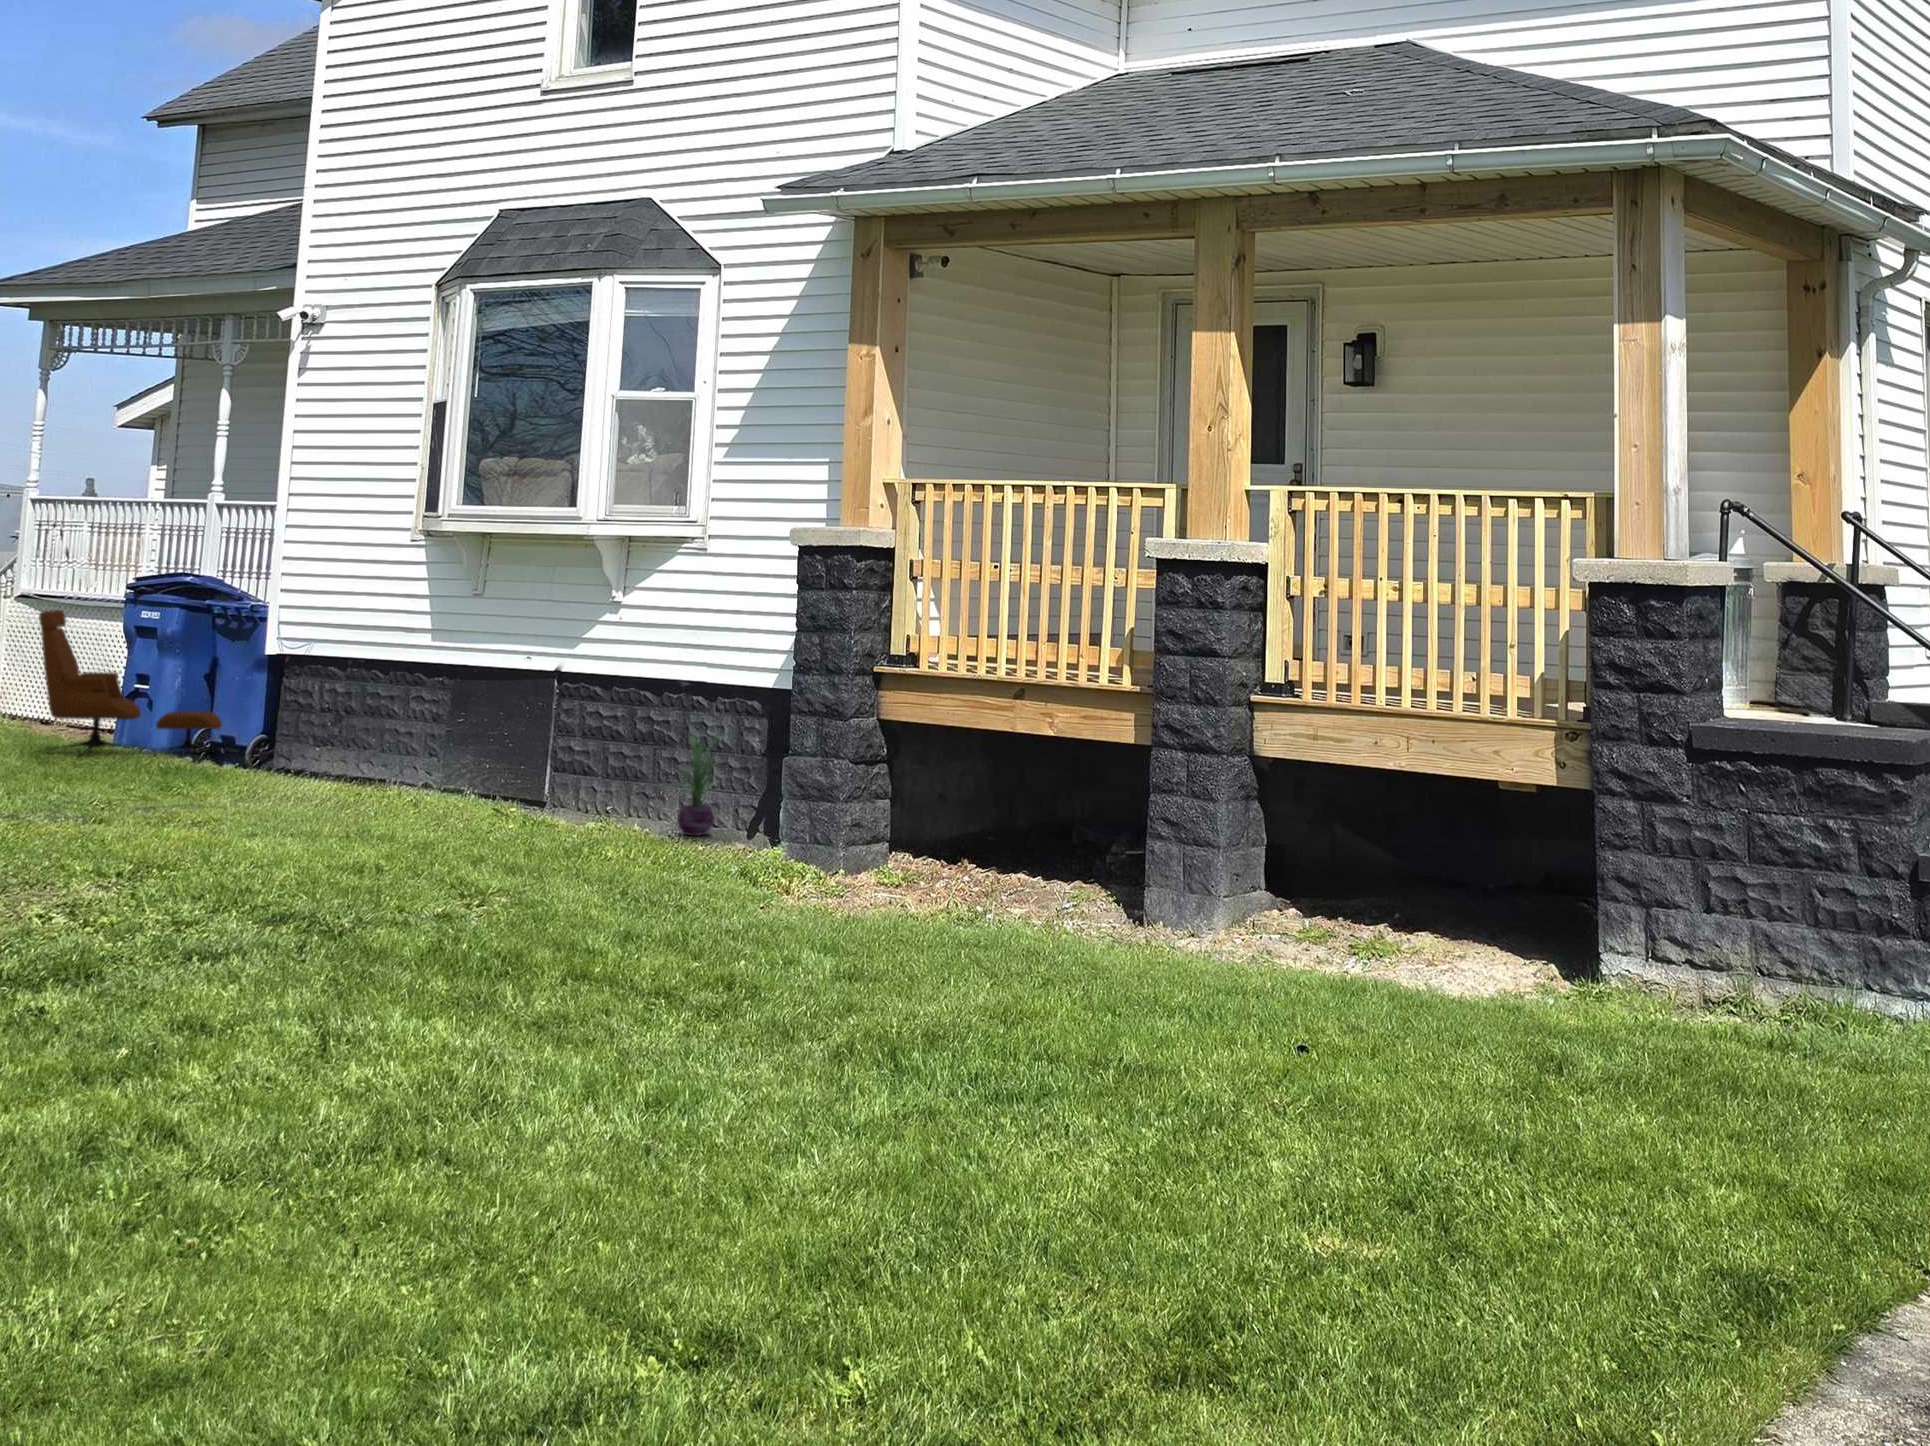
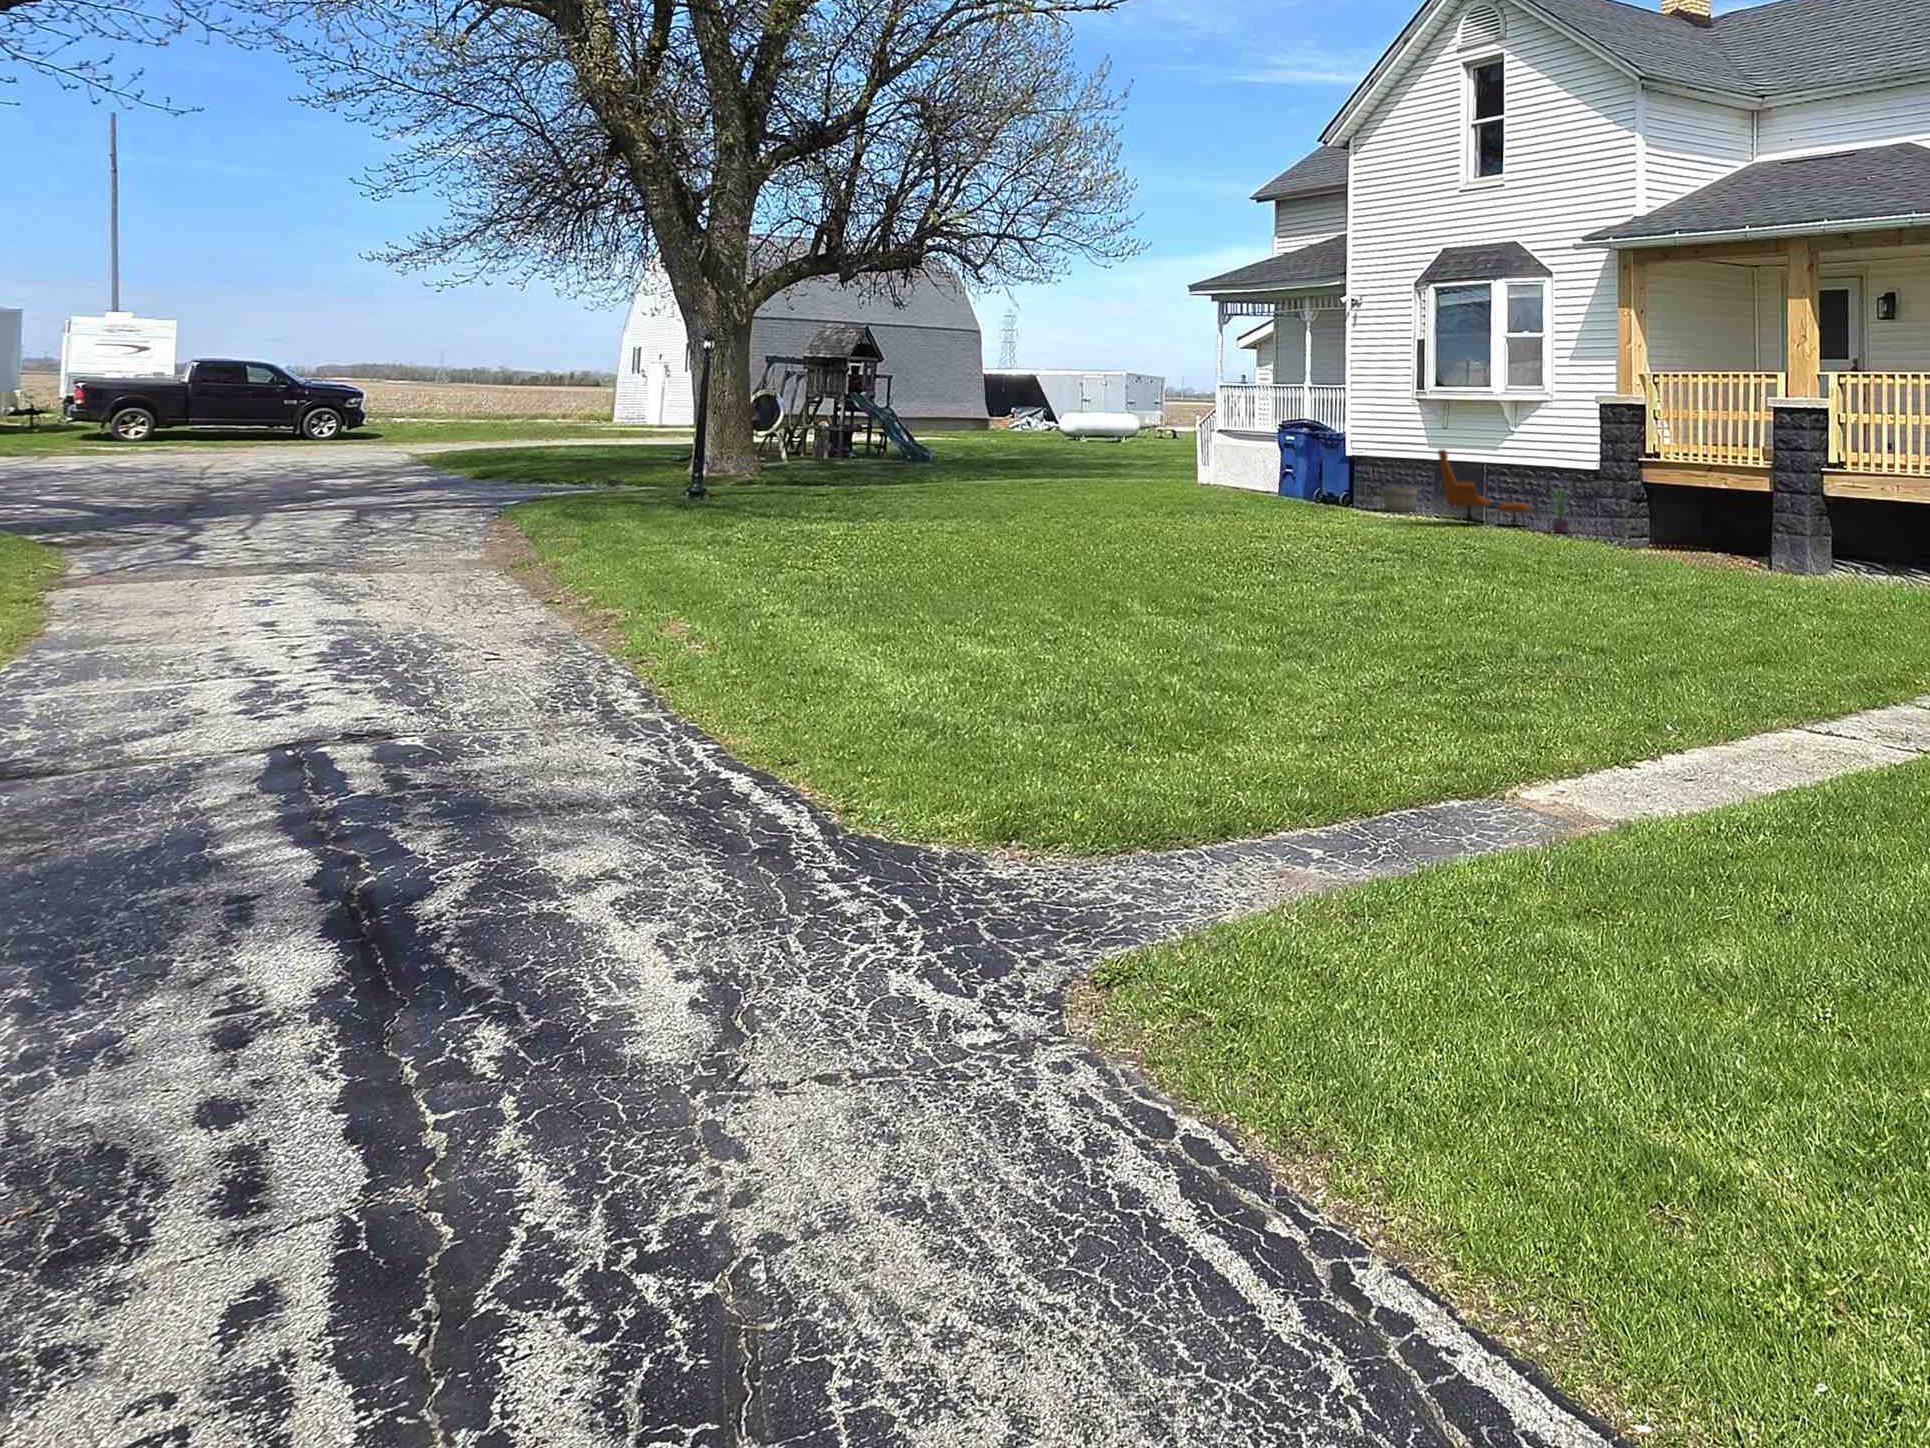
lounge chair: present [39,610,222,756] -> present [1438,450,1531,524]
wooden bucket: none [315,710,405,783] -> present [1382,486,1418,512]

